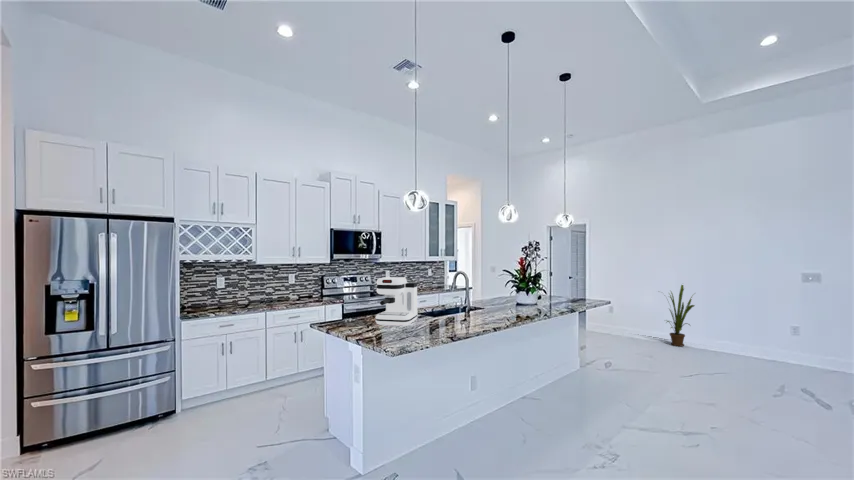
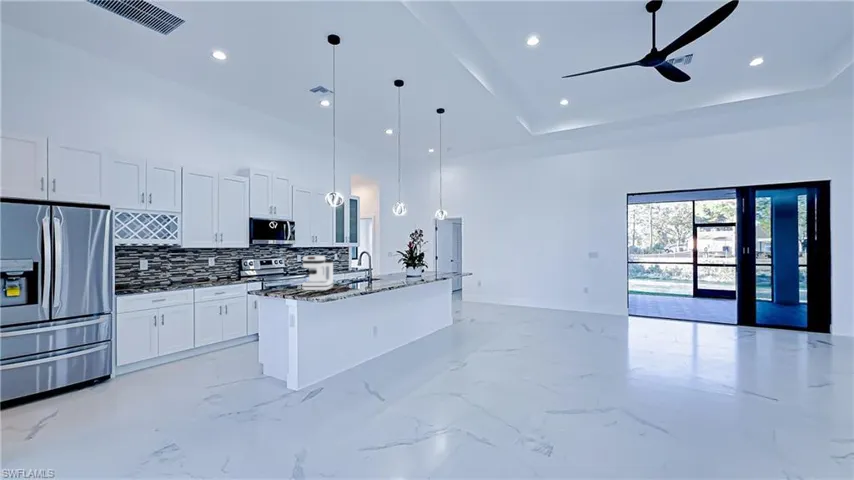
house plant: present [667,285,694,346] -> none [513,264,538,309]

